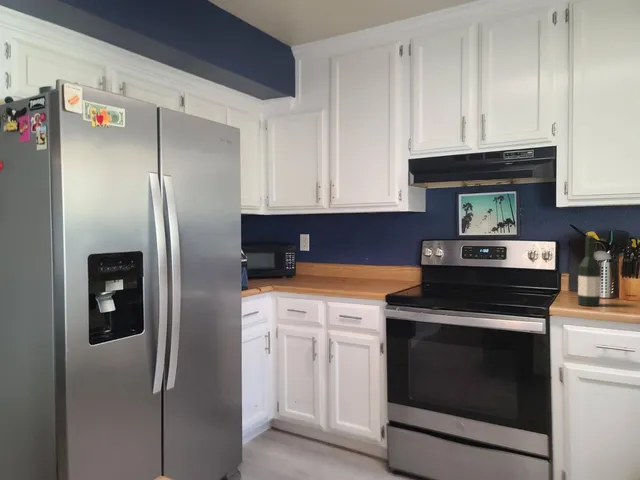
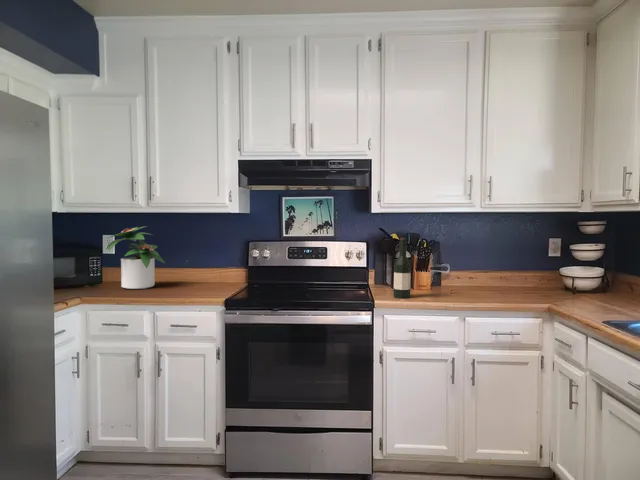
potted plant: none [293,225,344,283] -> present [106,227,165,289]

